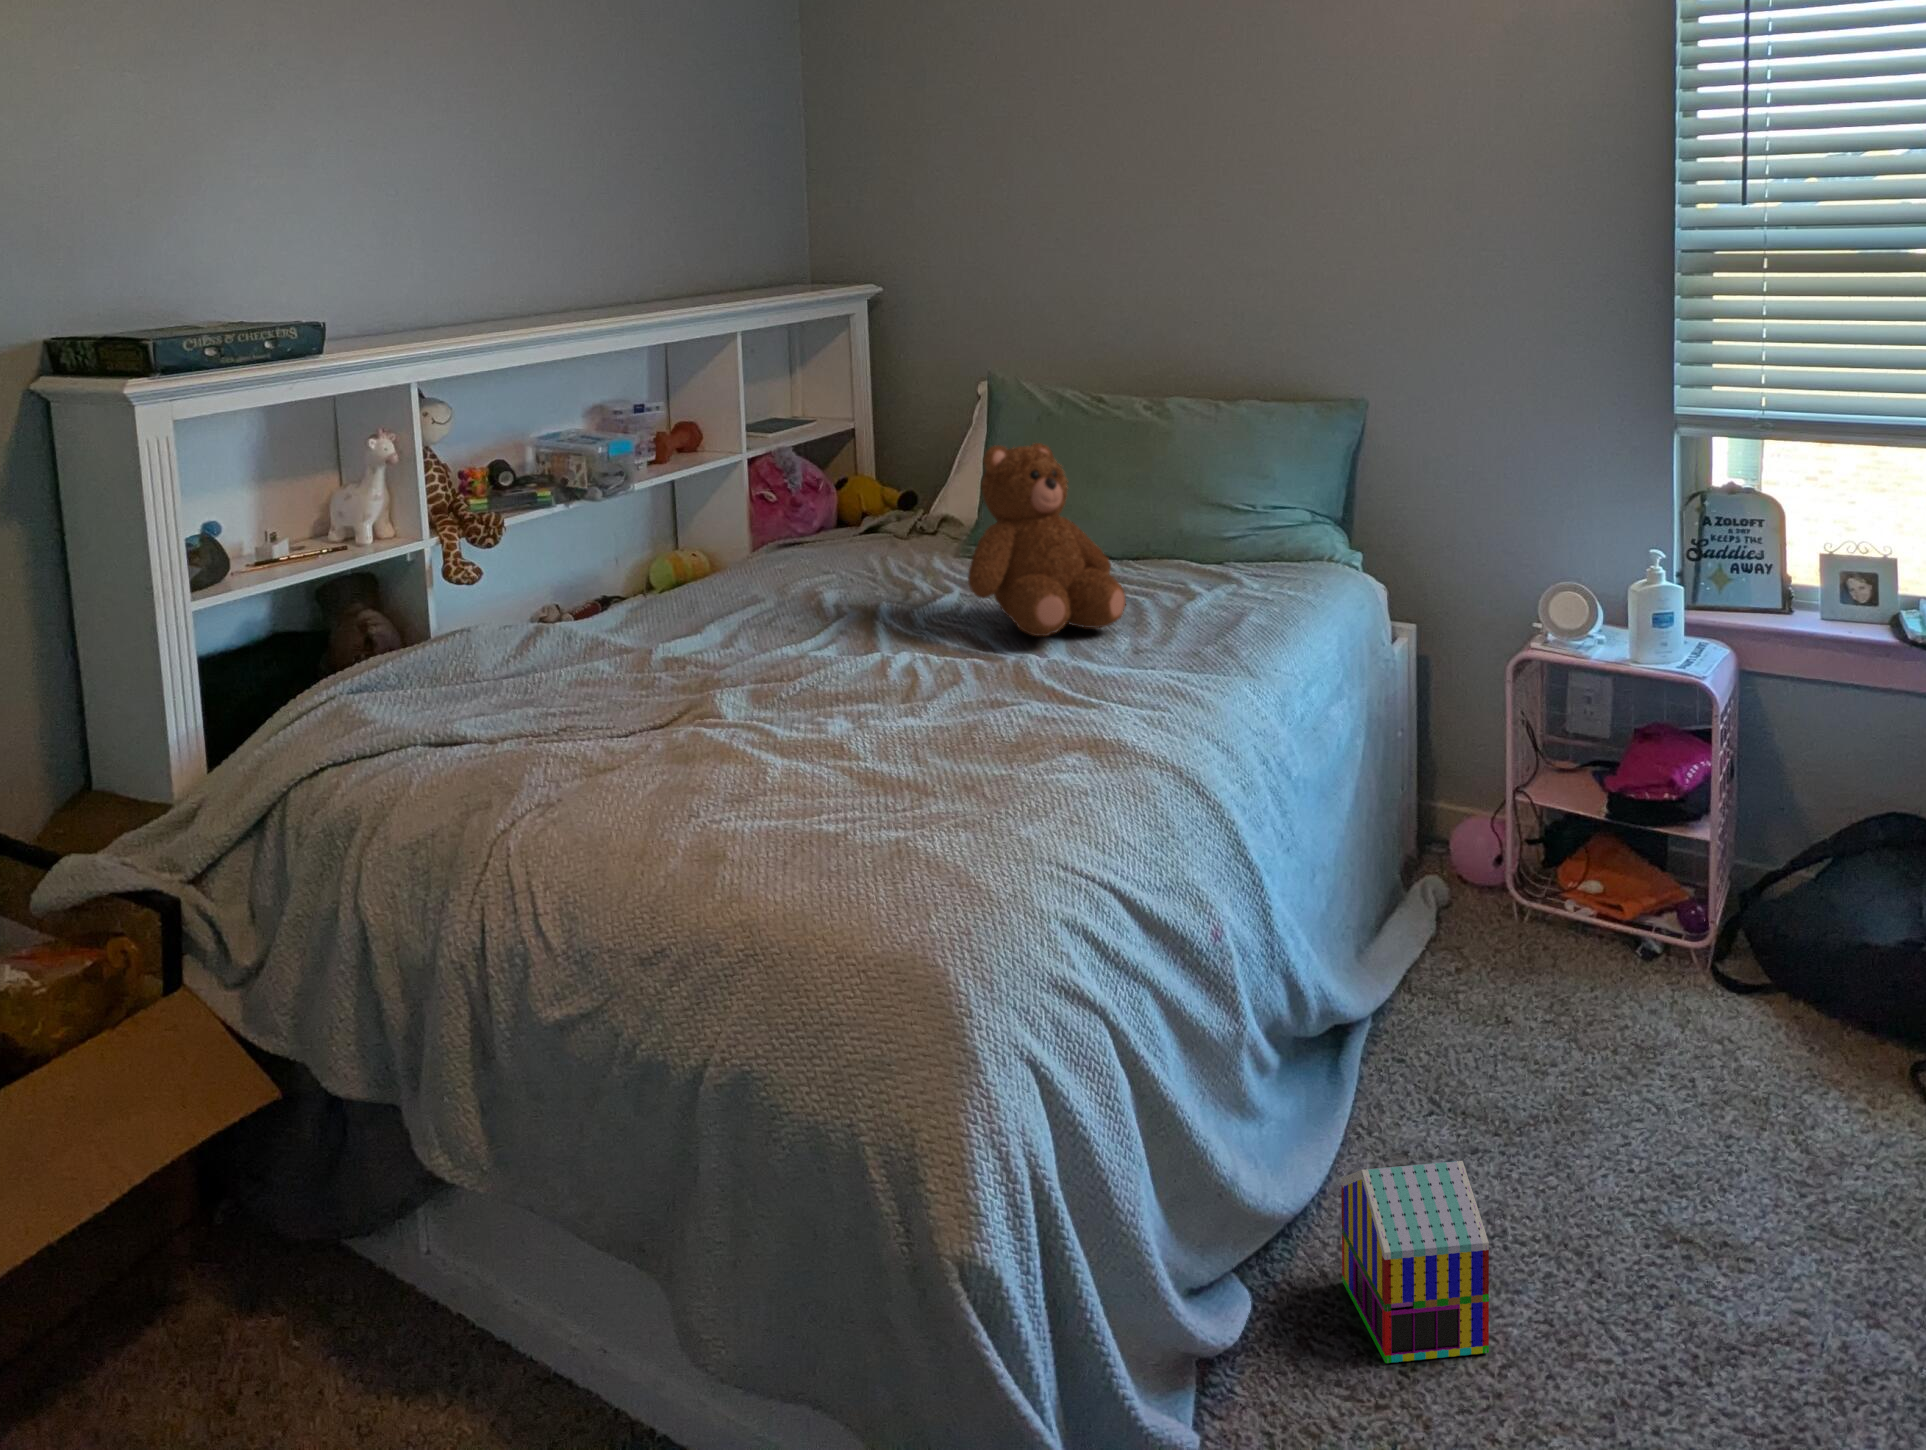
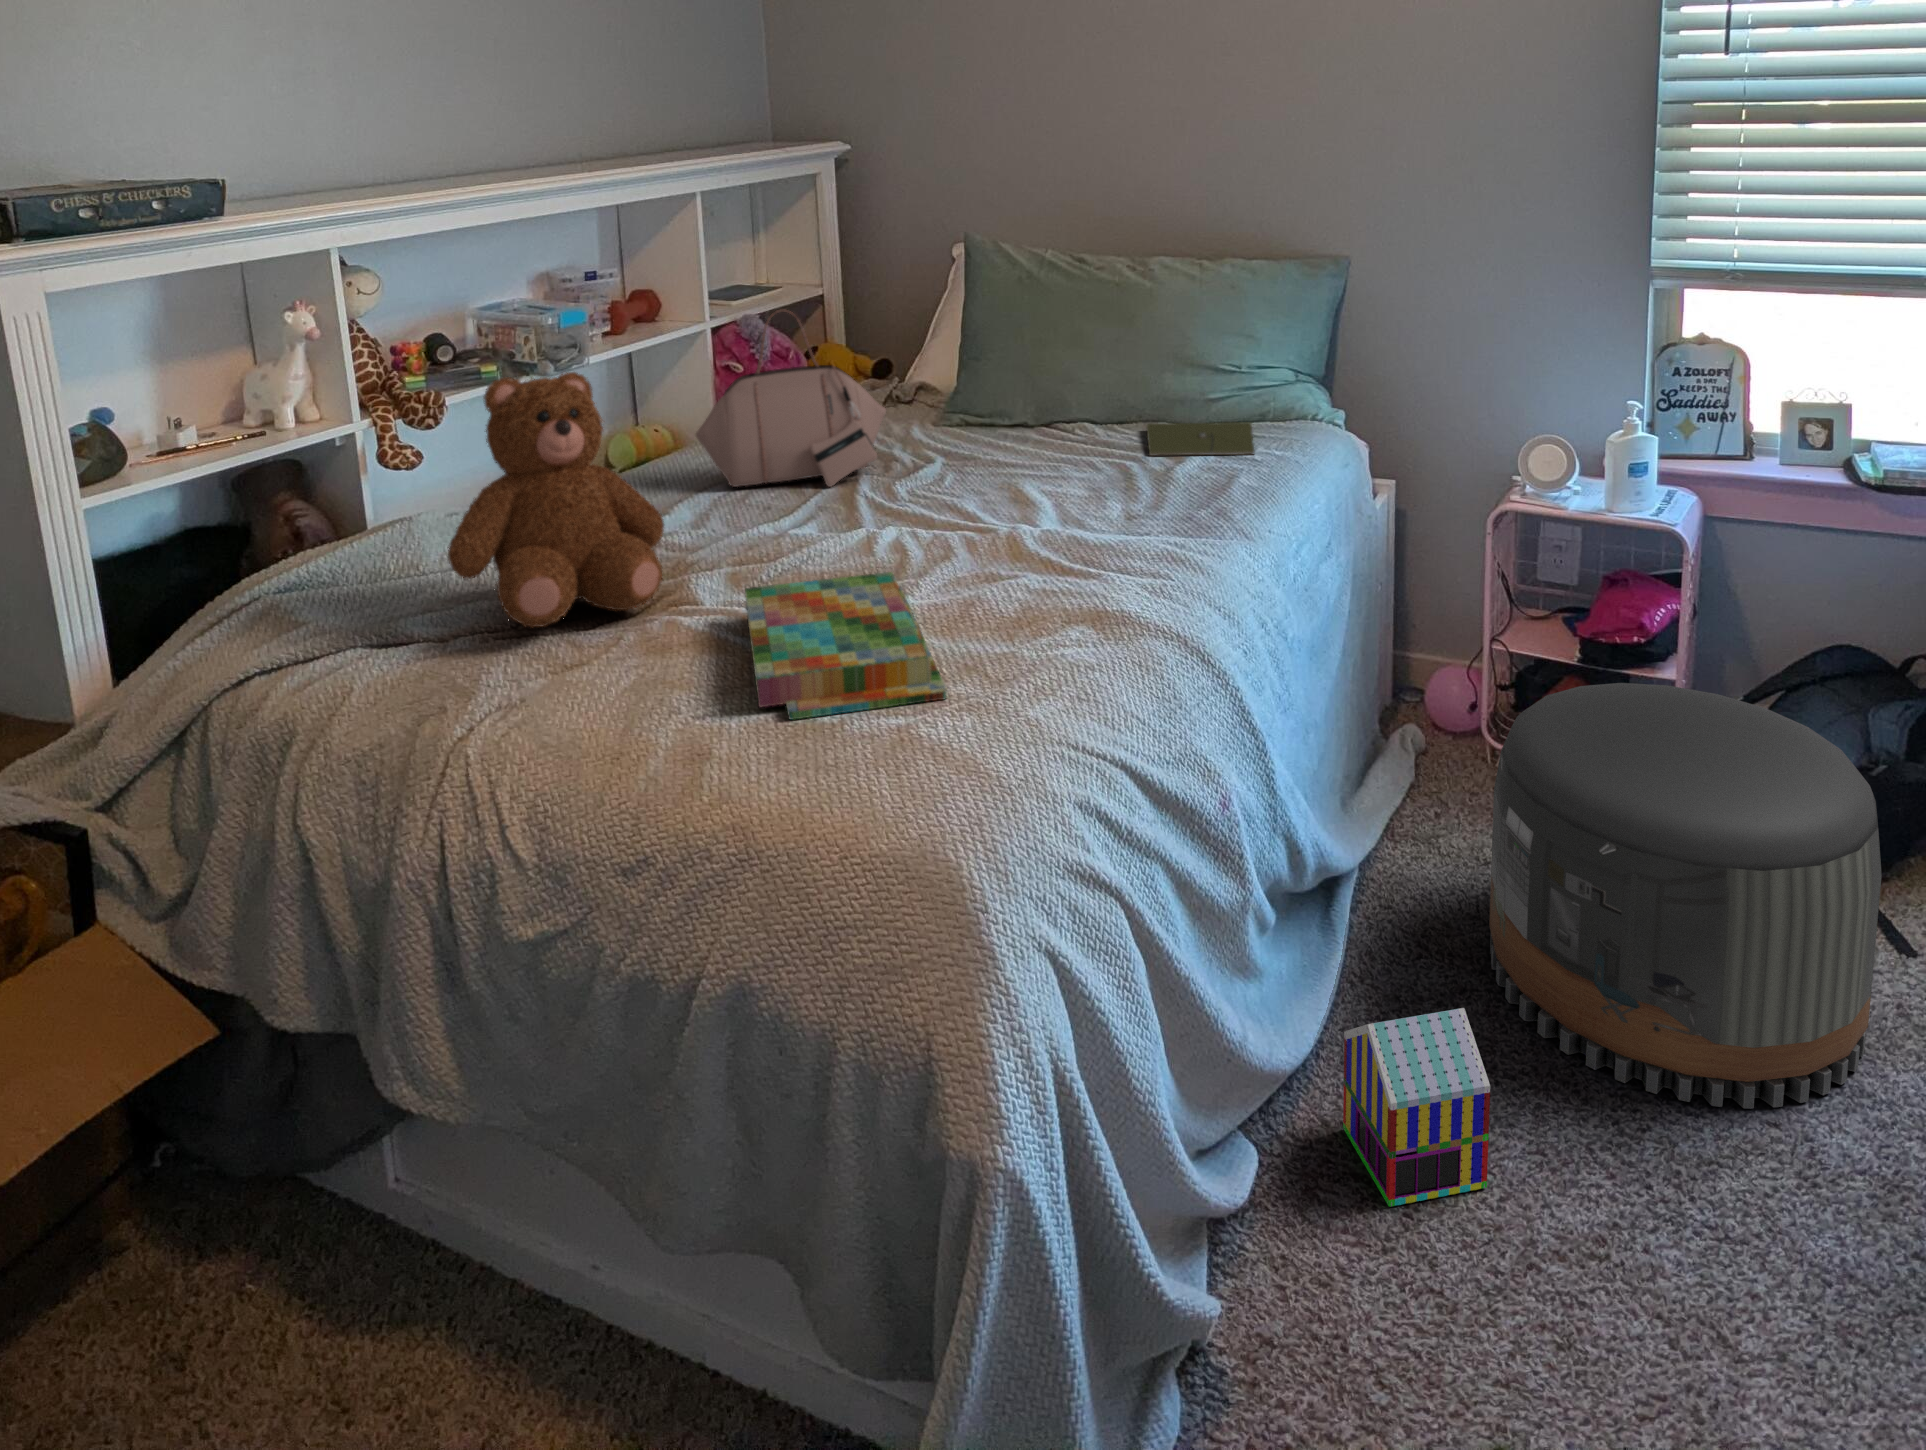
handbag: none [725,443,905,613] -> present [696,309,886,487]
teddy bear: present [968,443,1126,636] -> present [448,372,664,628]
notebook: none [1160,560,1265,593] -> present [1147,422,1254,455]
board game: none [765,695,947,829] -> present [745,572,947,720]
pouf: none [1505,840,1916,1297] -> present [1489,683,1882,1108]

